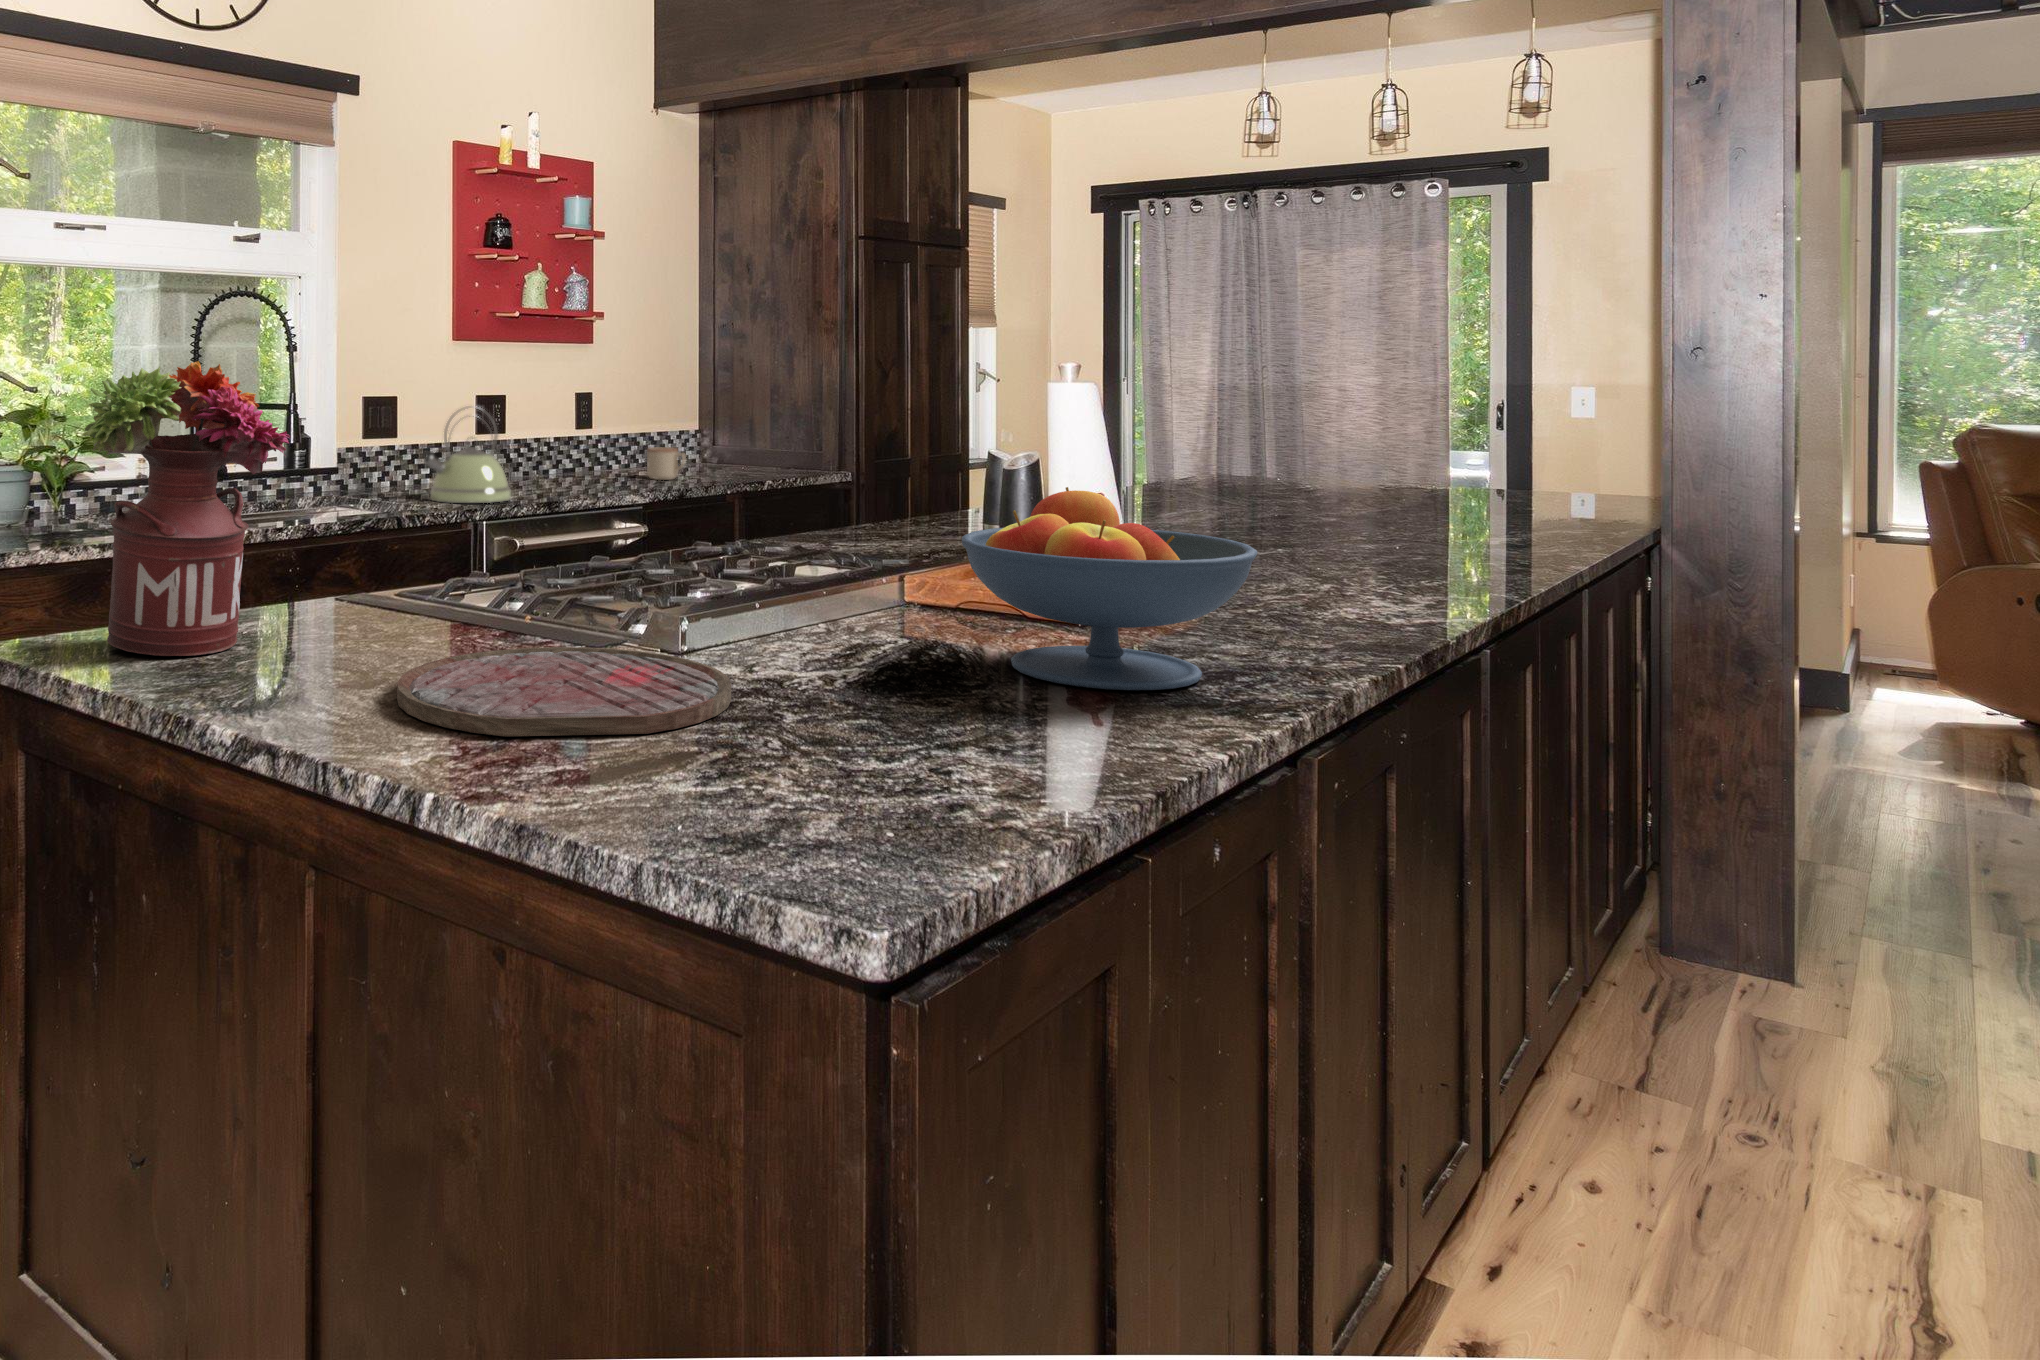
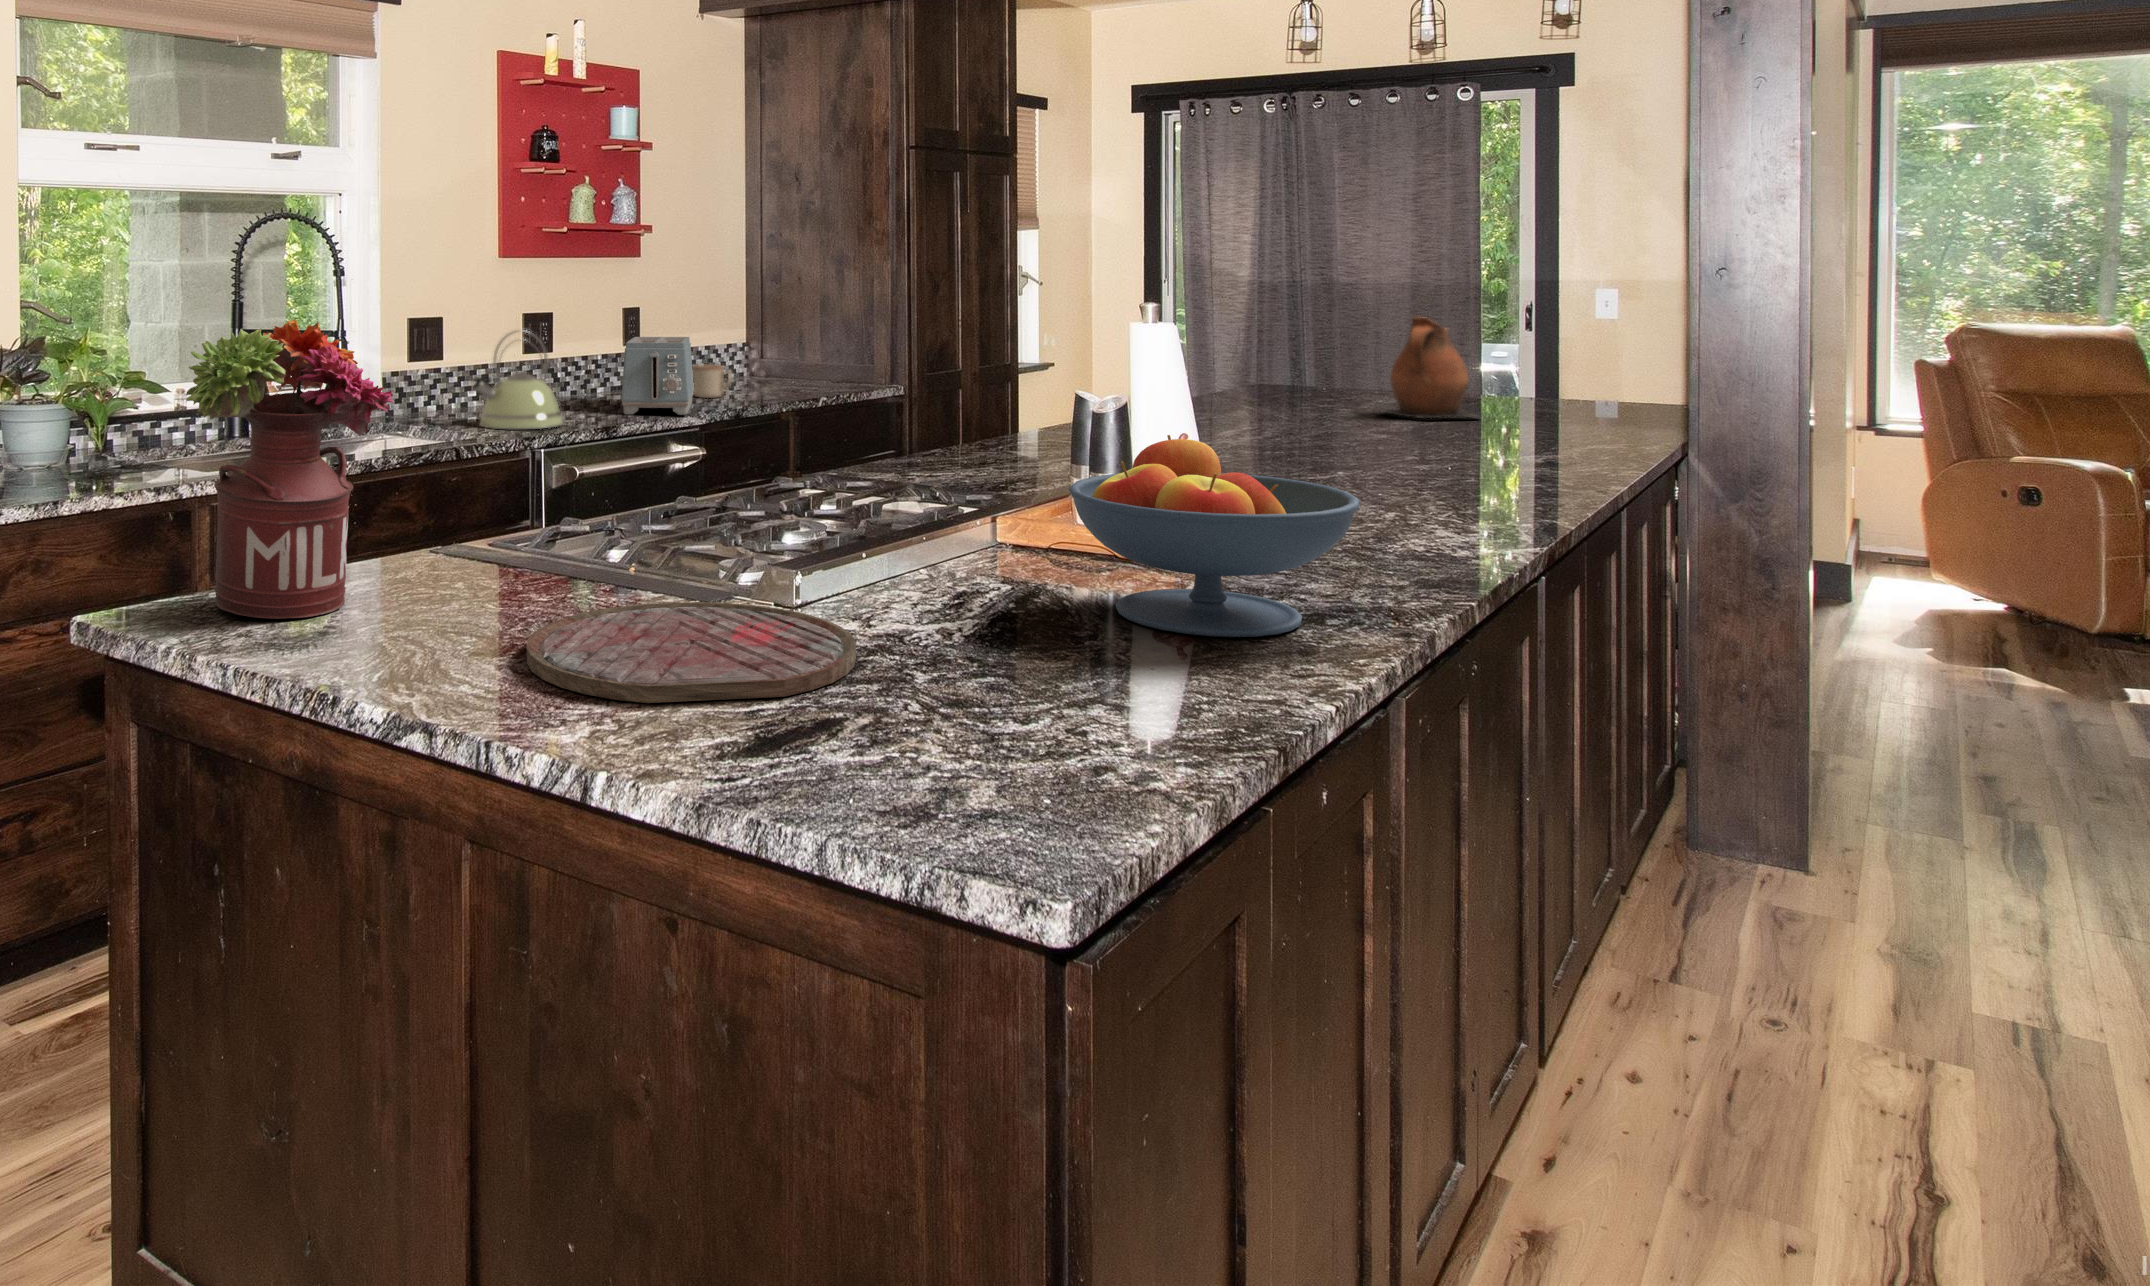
ceramic pitcher: none [1329,401,1436,505] -> present [1387,317,1482,418]
toaster: none [572,418,646,494] -> present [621,337,694,415]

